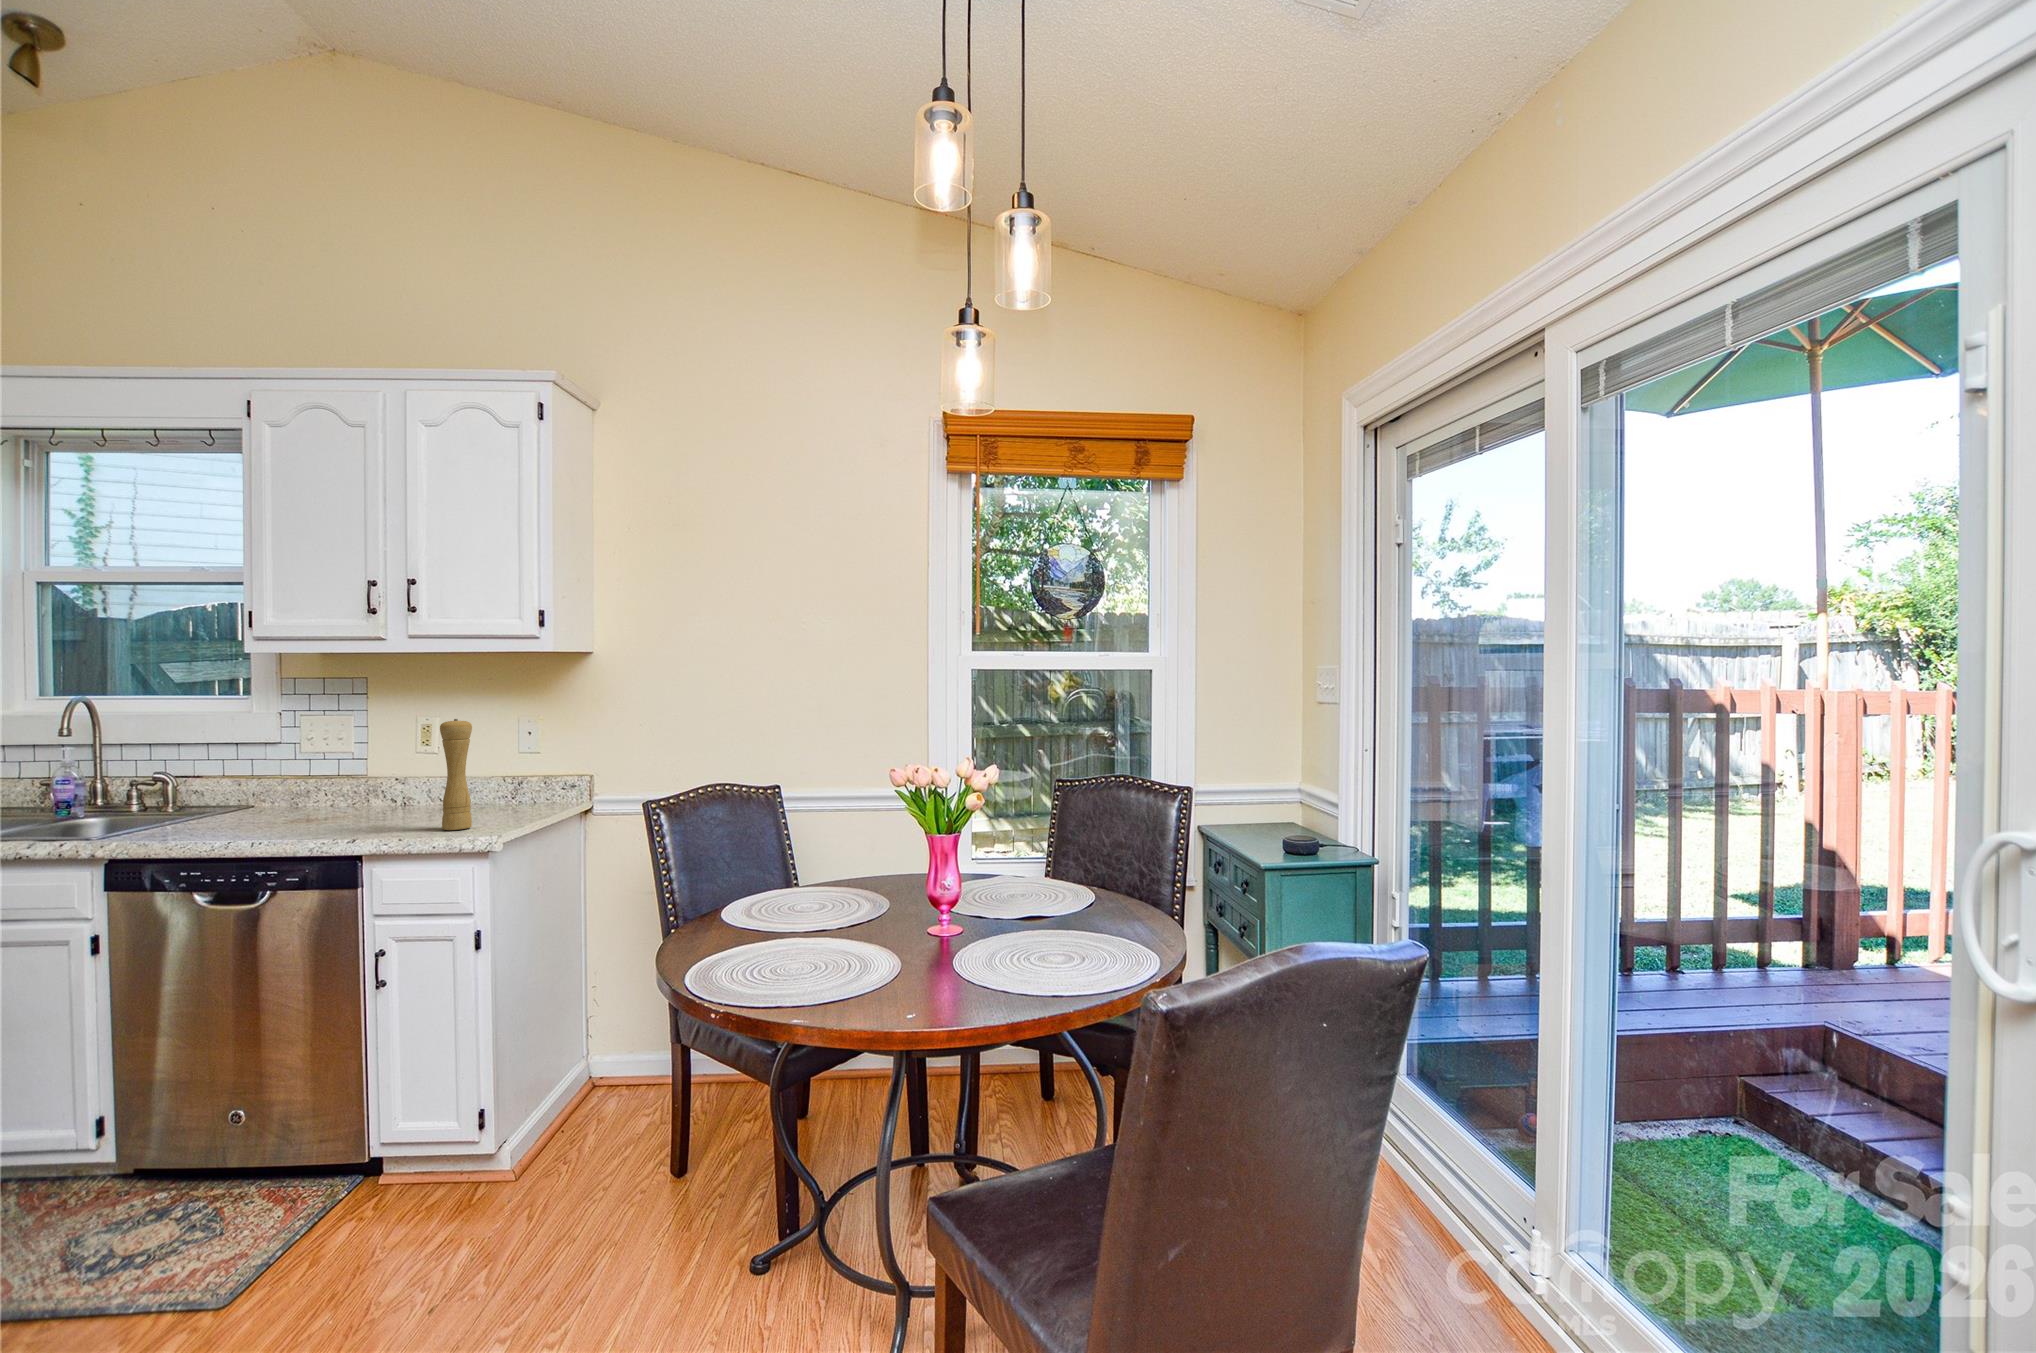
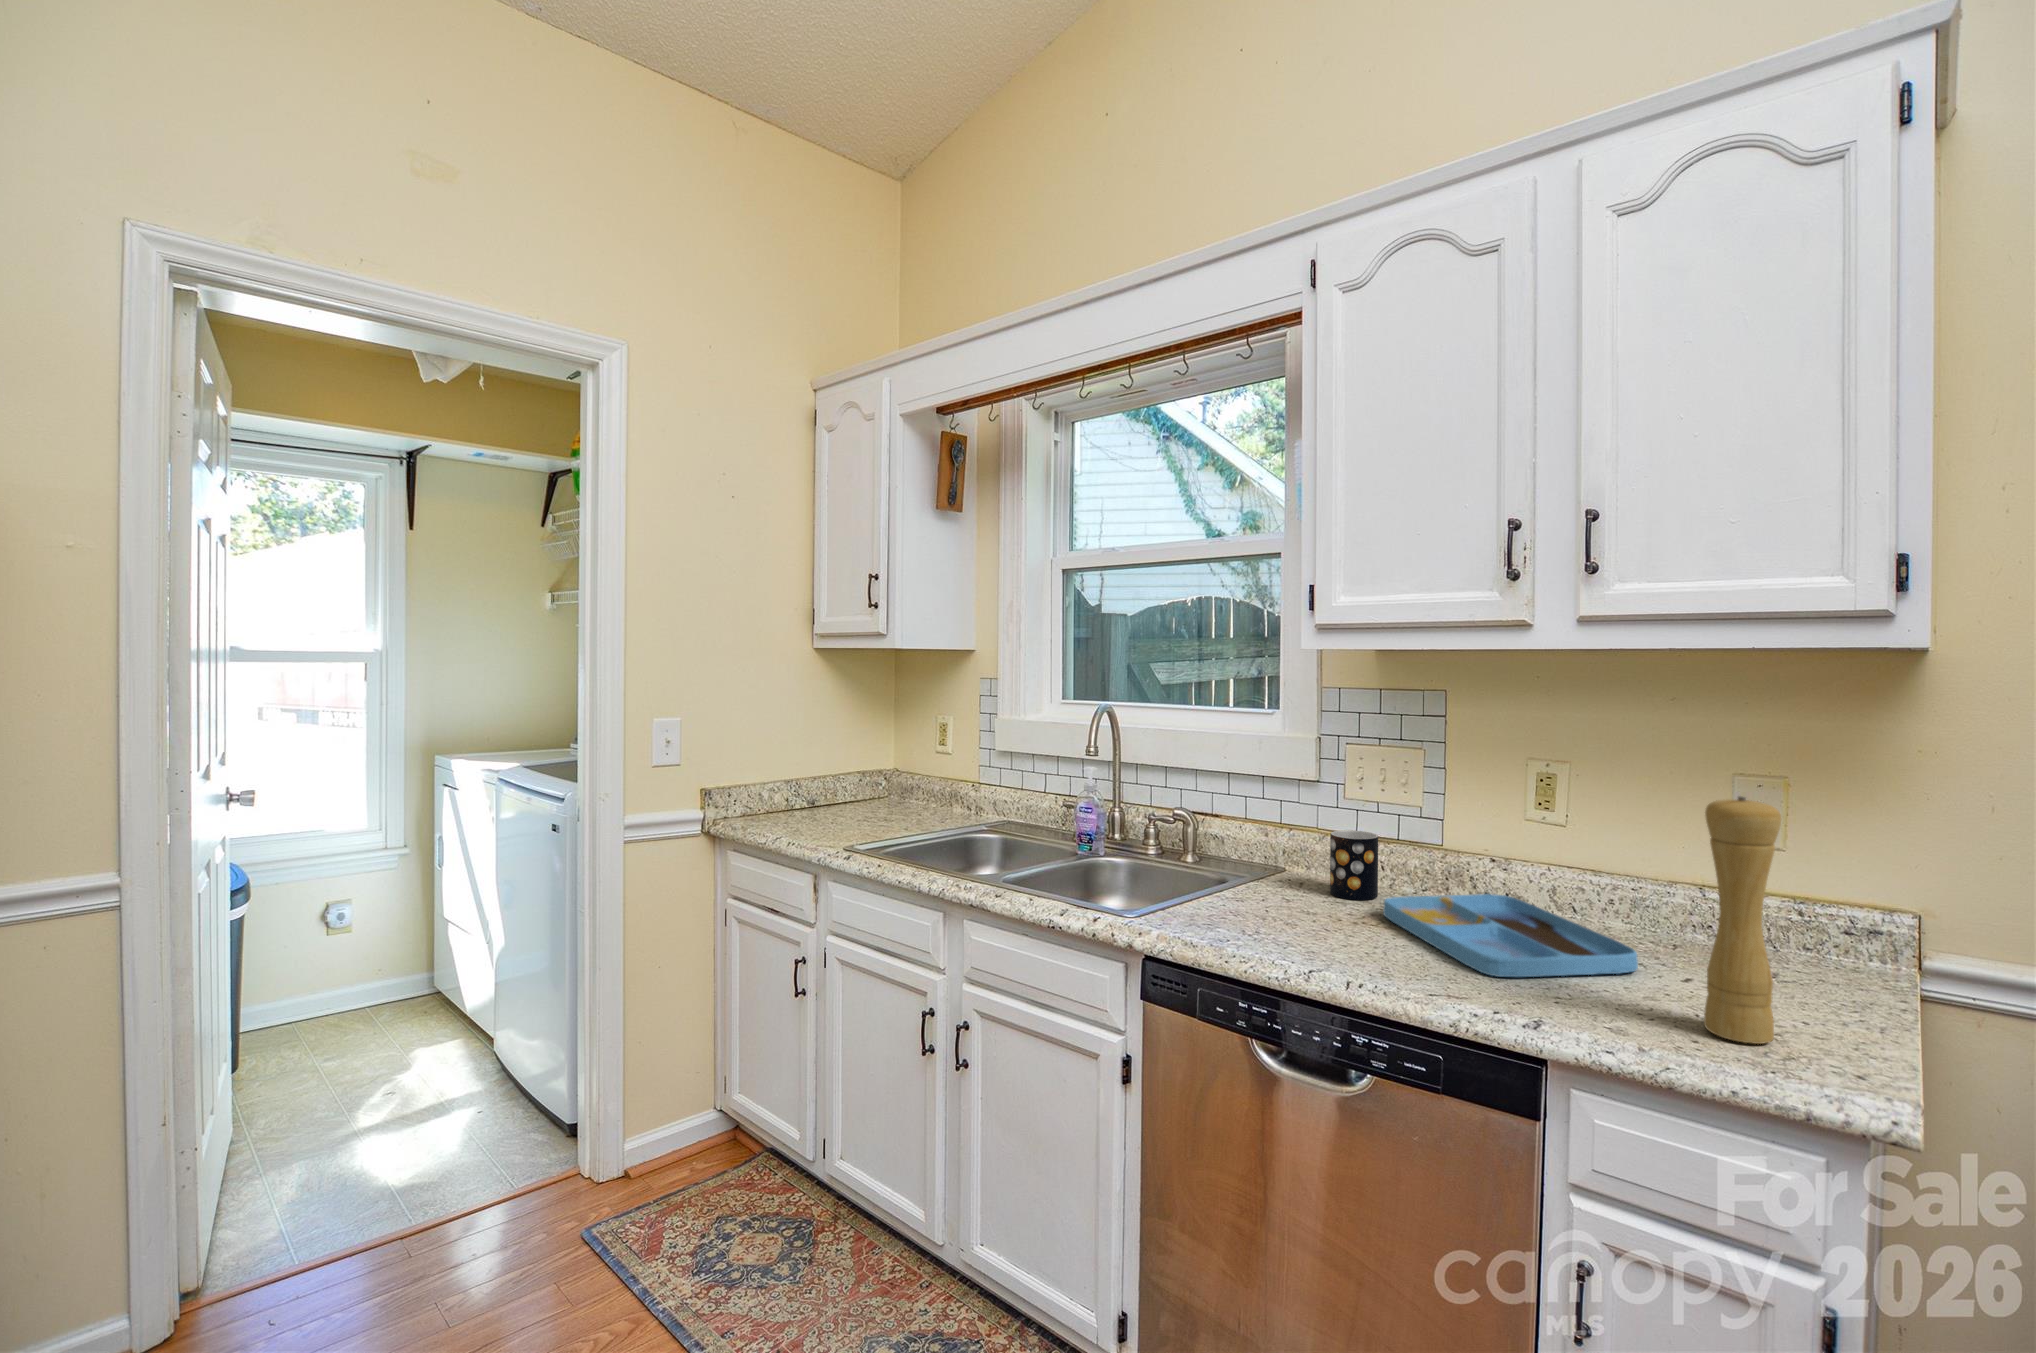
mug: none [279,771,316,814] -> present [1330,830,1378,900]
tray: none [307,797,443,828] -> present [1383,894,1638,977]

